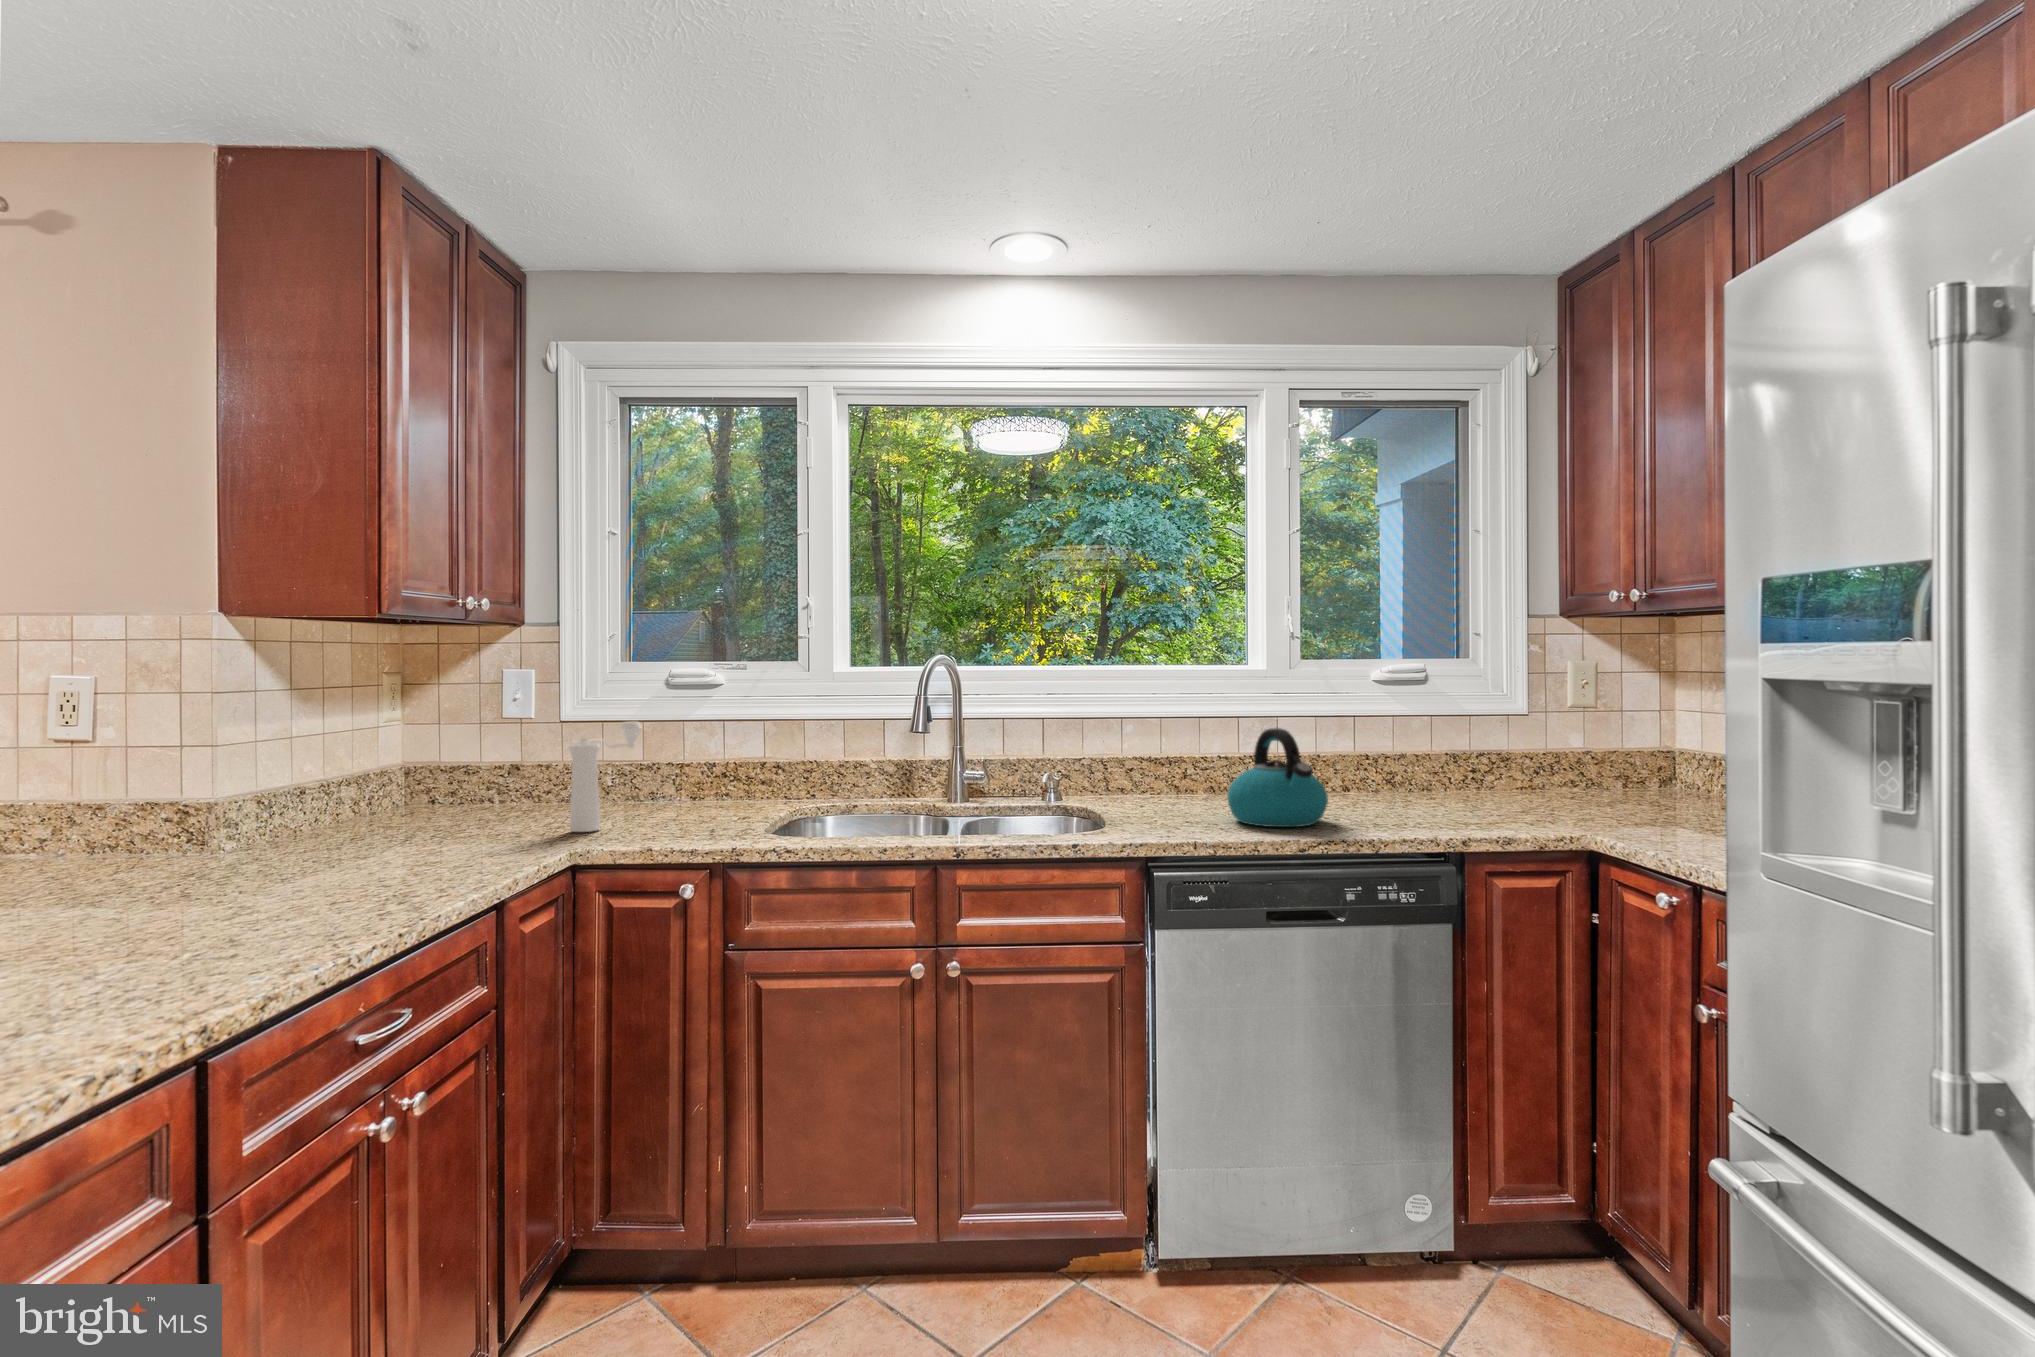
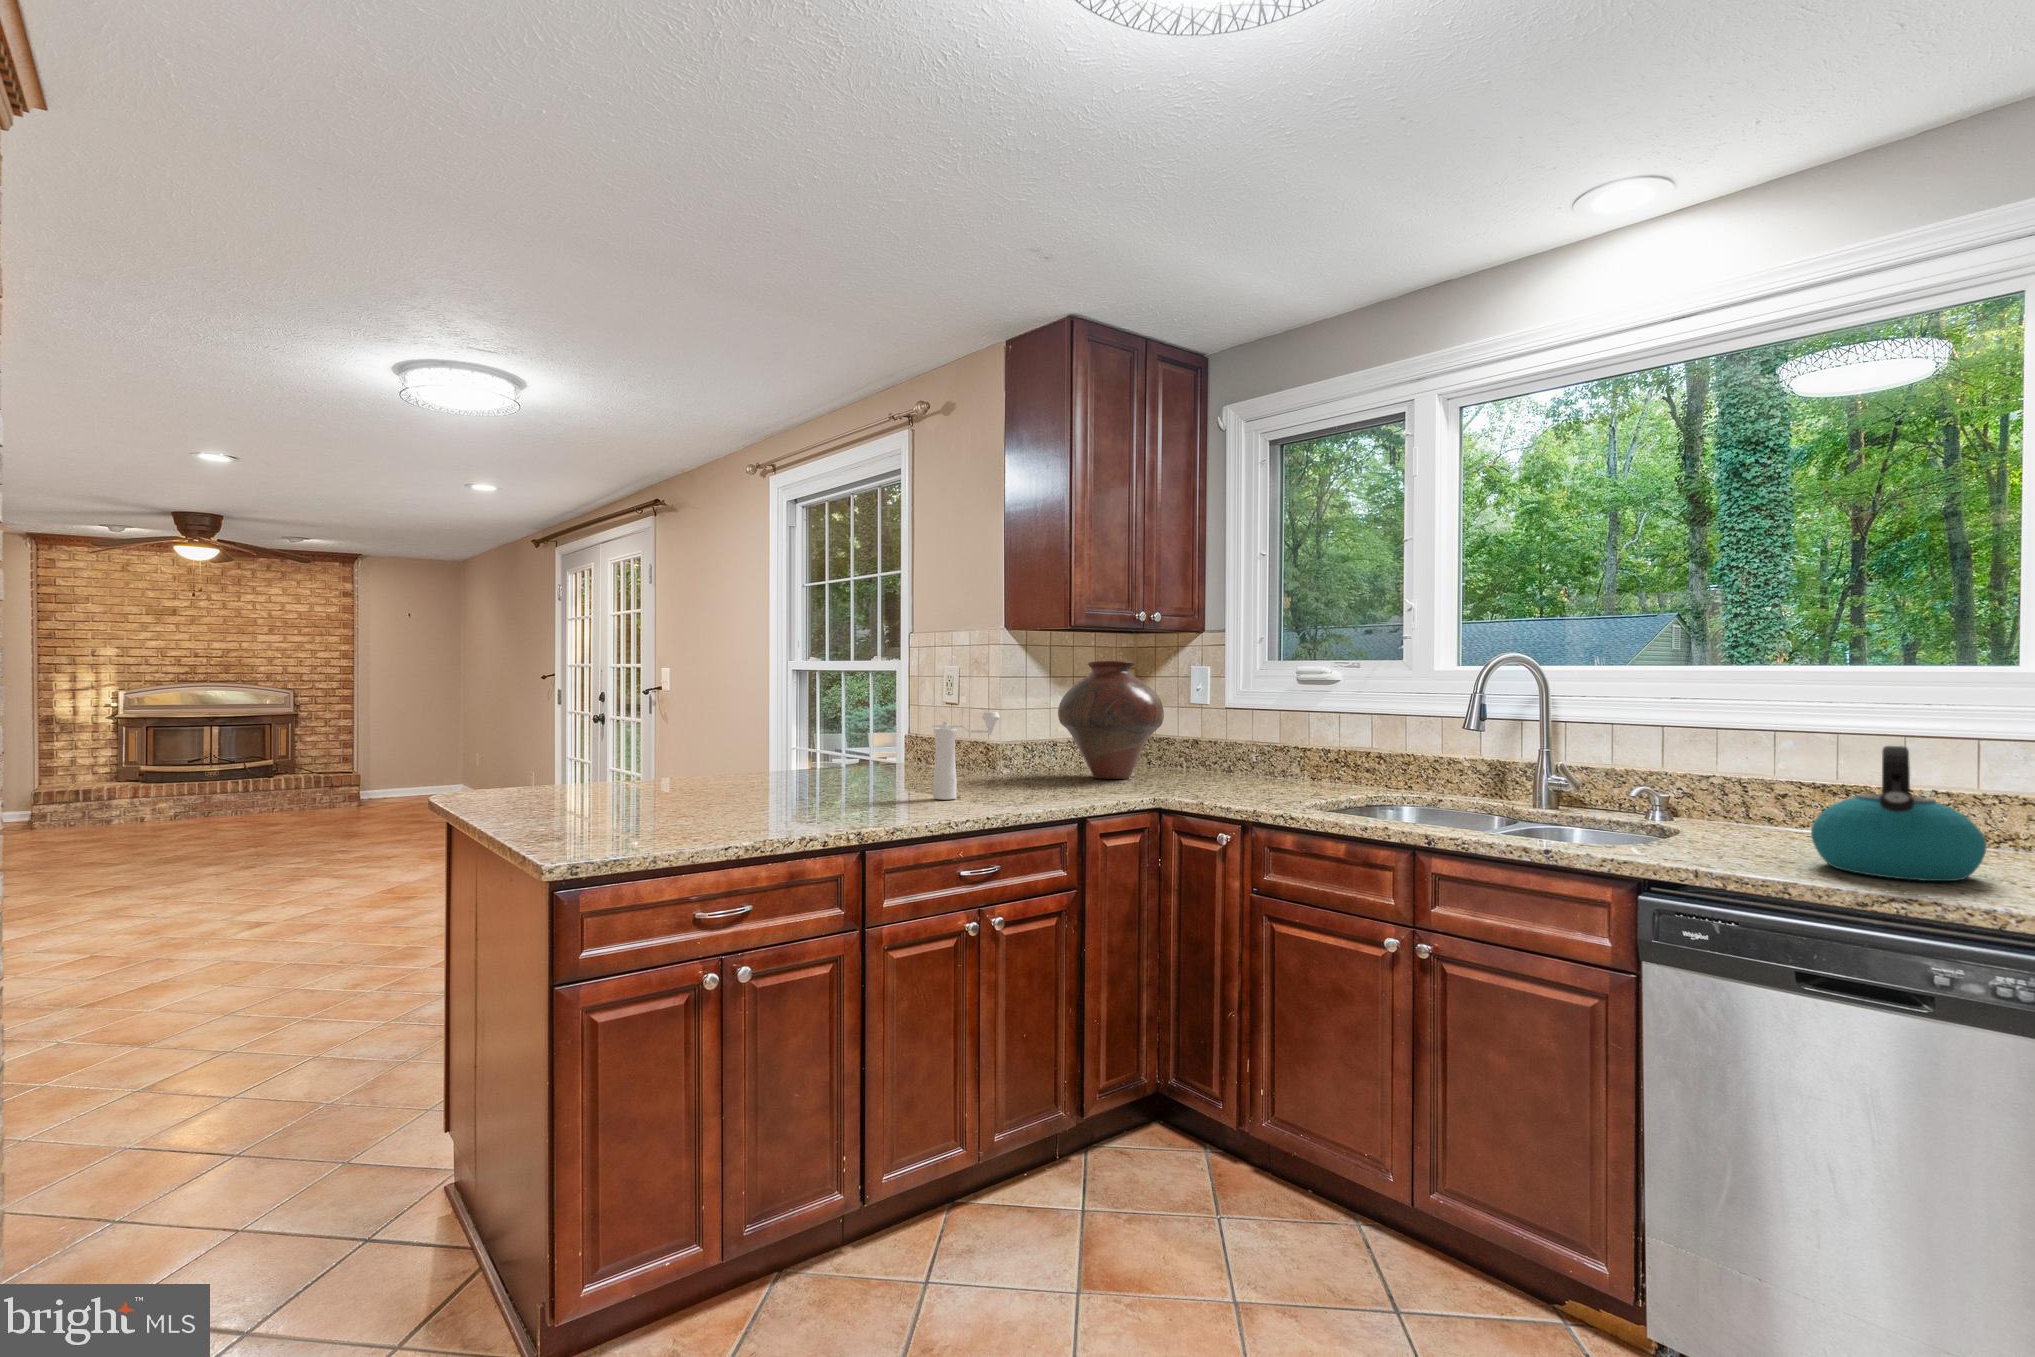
vase: none [335,663,511,833] -> present [1058,661,1164,779]
pepper mill: present [569,722,642,832] -> present [933,712,1000,800]

